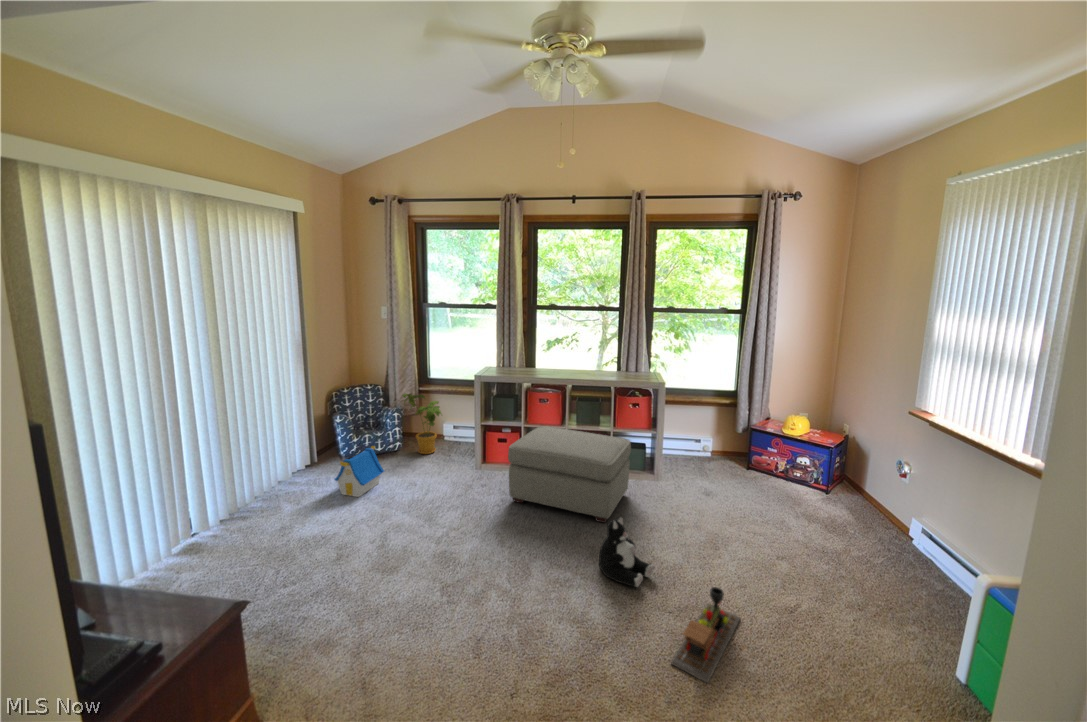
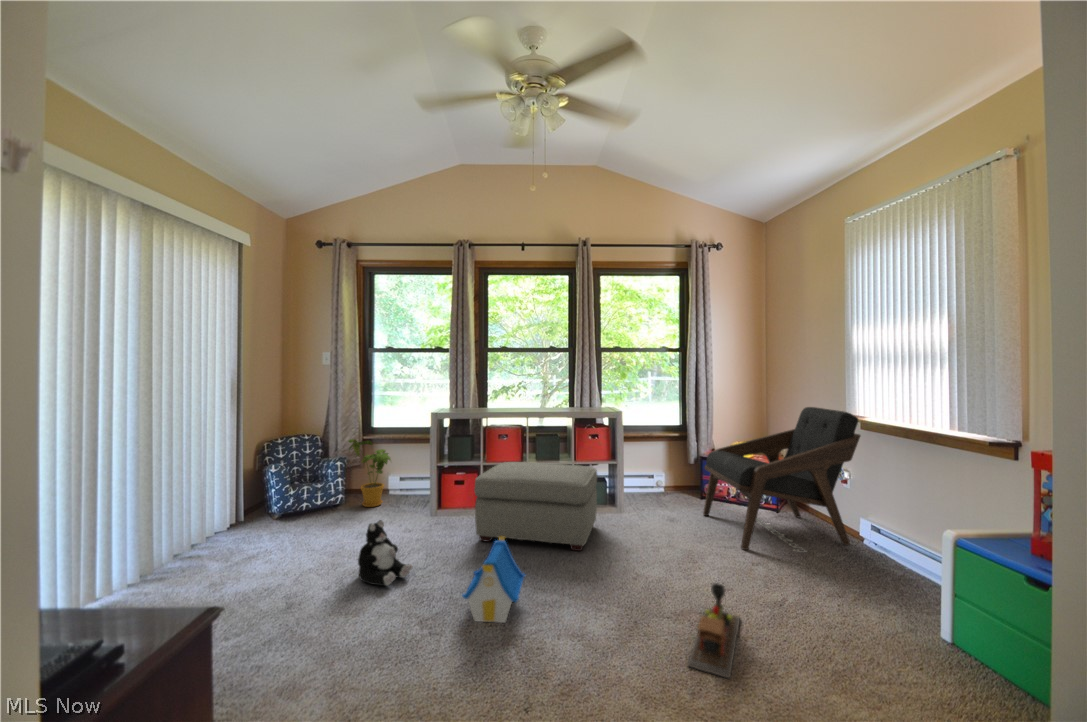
lounge chair: none [743,390,928,548] -> present [703,407,860,551]
toy house: present [335,446,384,497] -> present [462,536,525,623]
plush toy: present [599,517,655,587] -> present [358,520,412,586]

